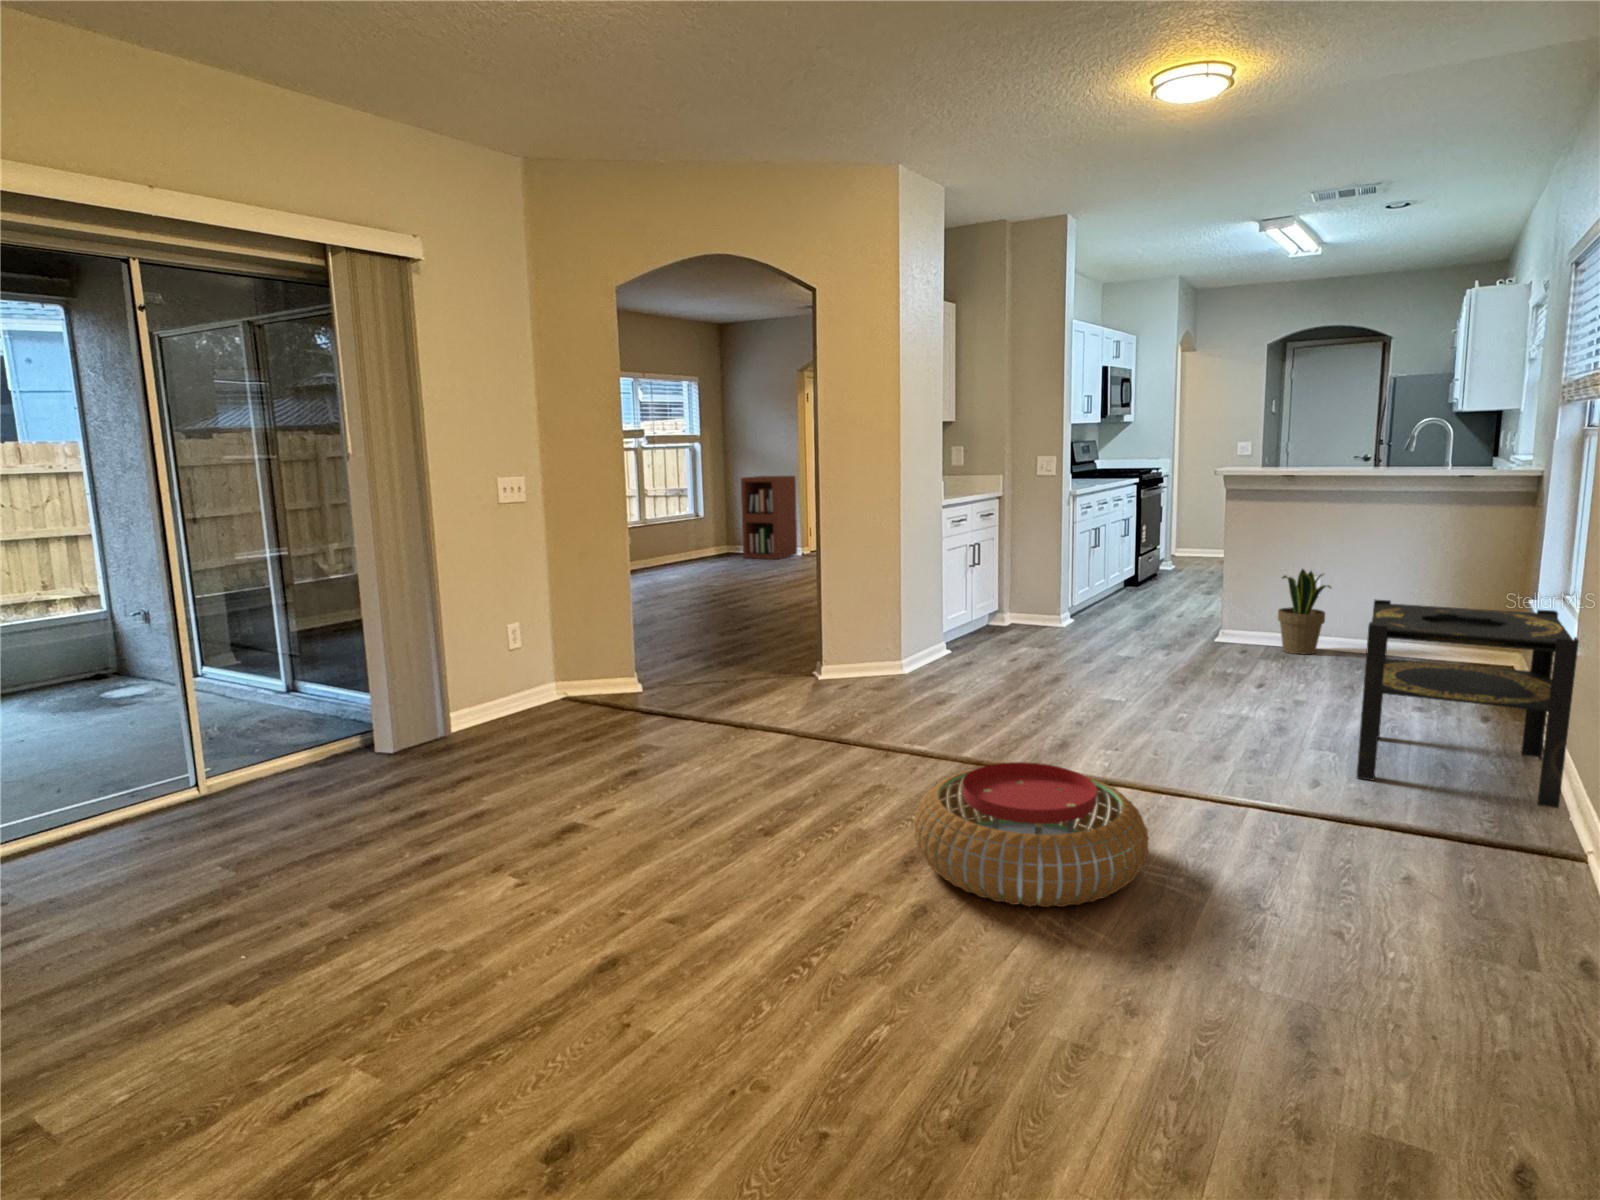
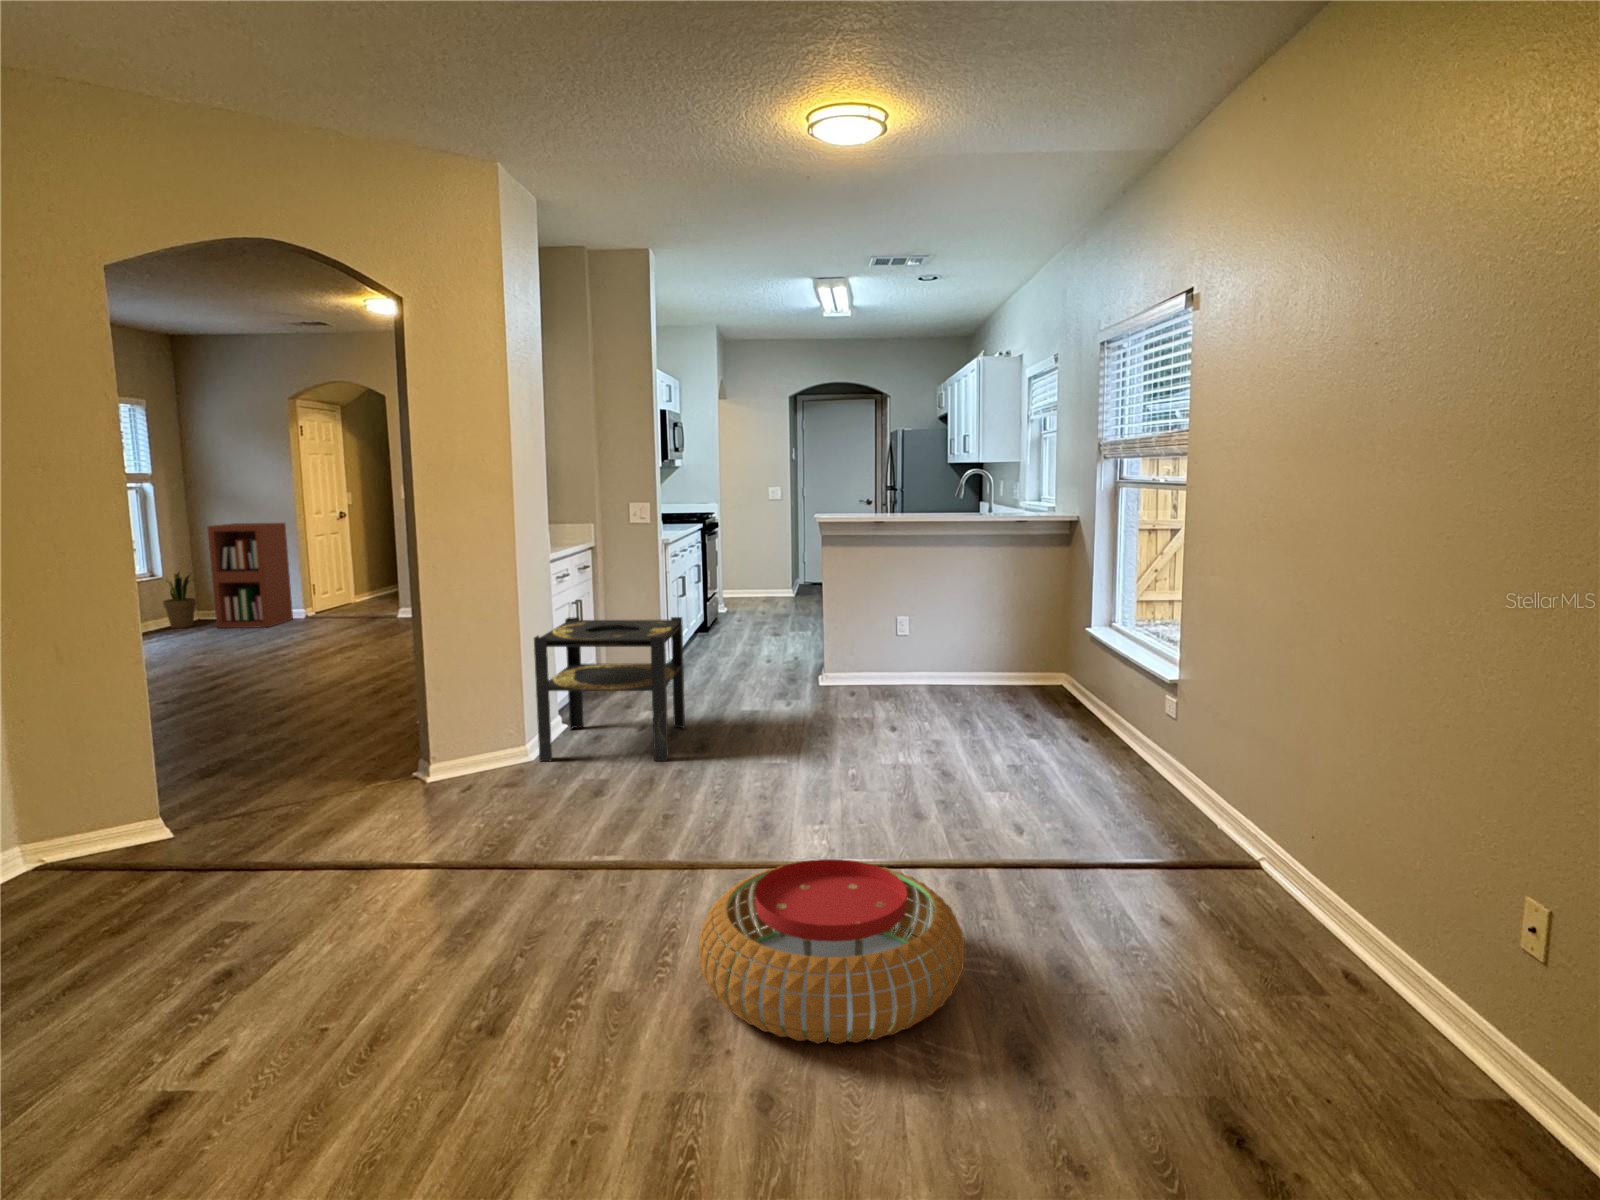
potted plant: present [1278,569,1331,654] -> present [163,572,196,628]
side table: present [1357,600,1579,808] -> present [534,617,685,761]

